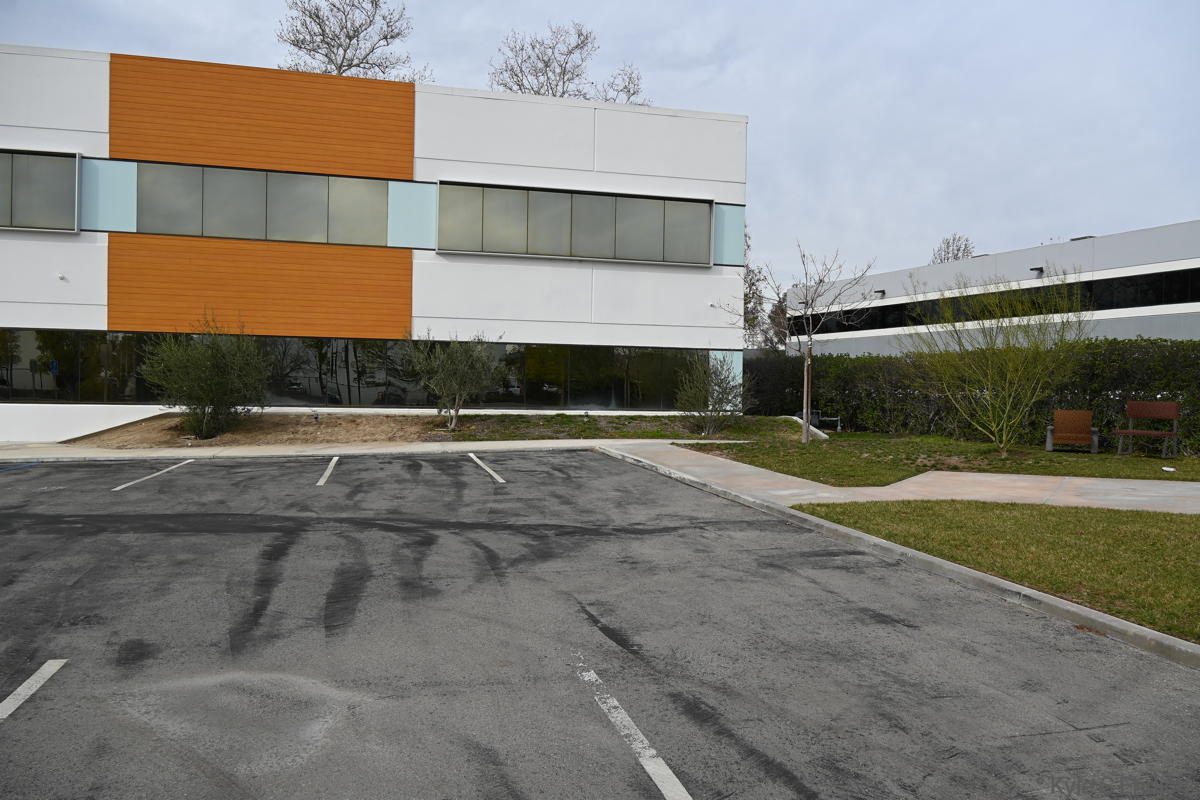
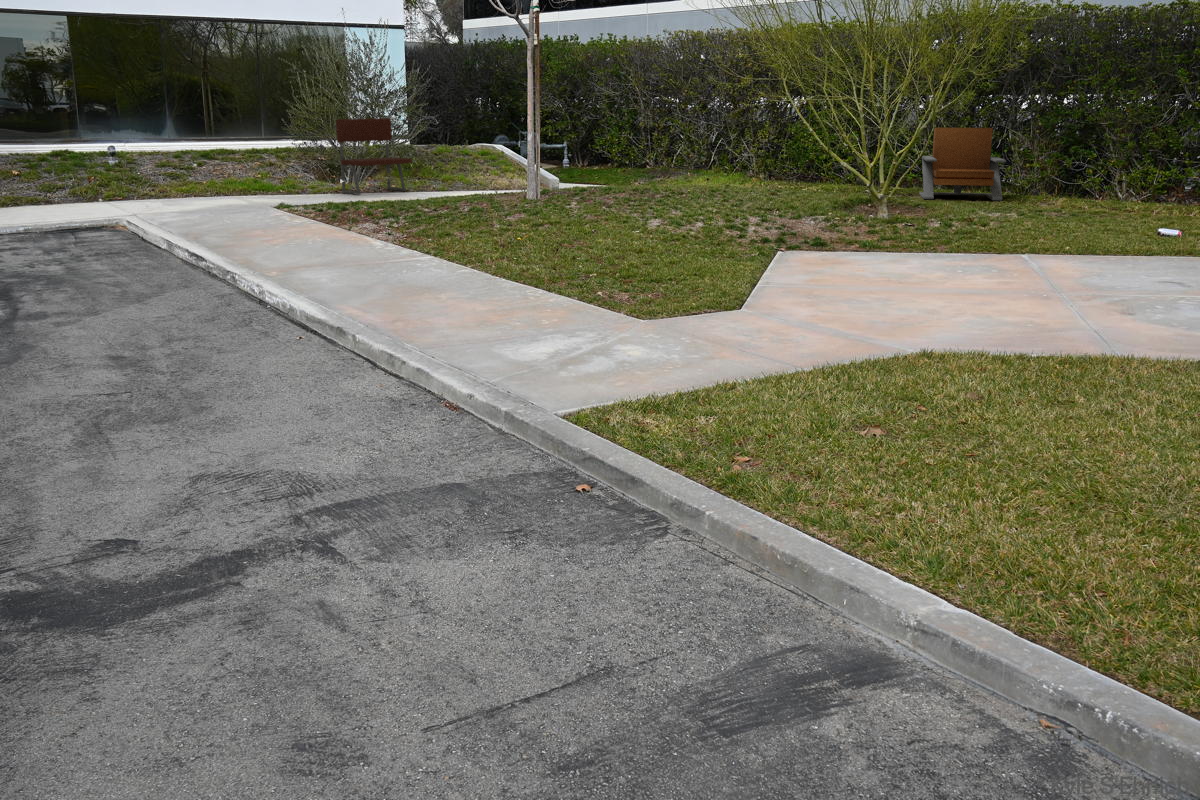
bench: present [1112,401,1179,458] -> present [336,118,412,195]

